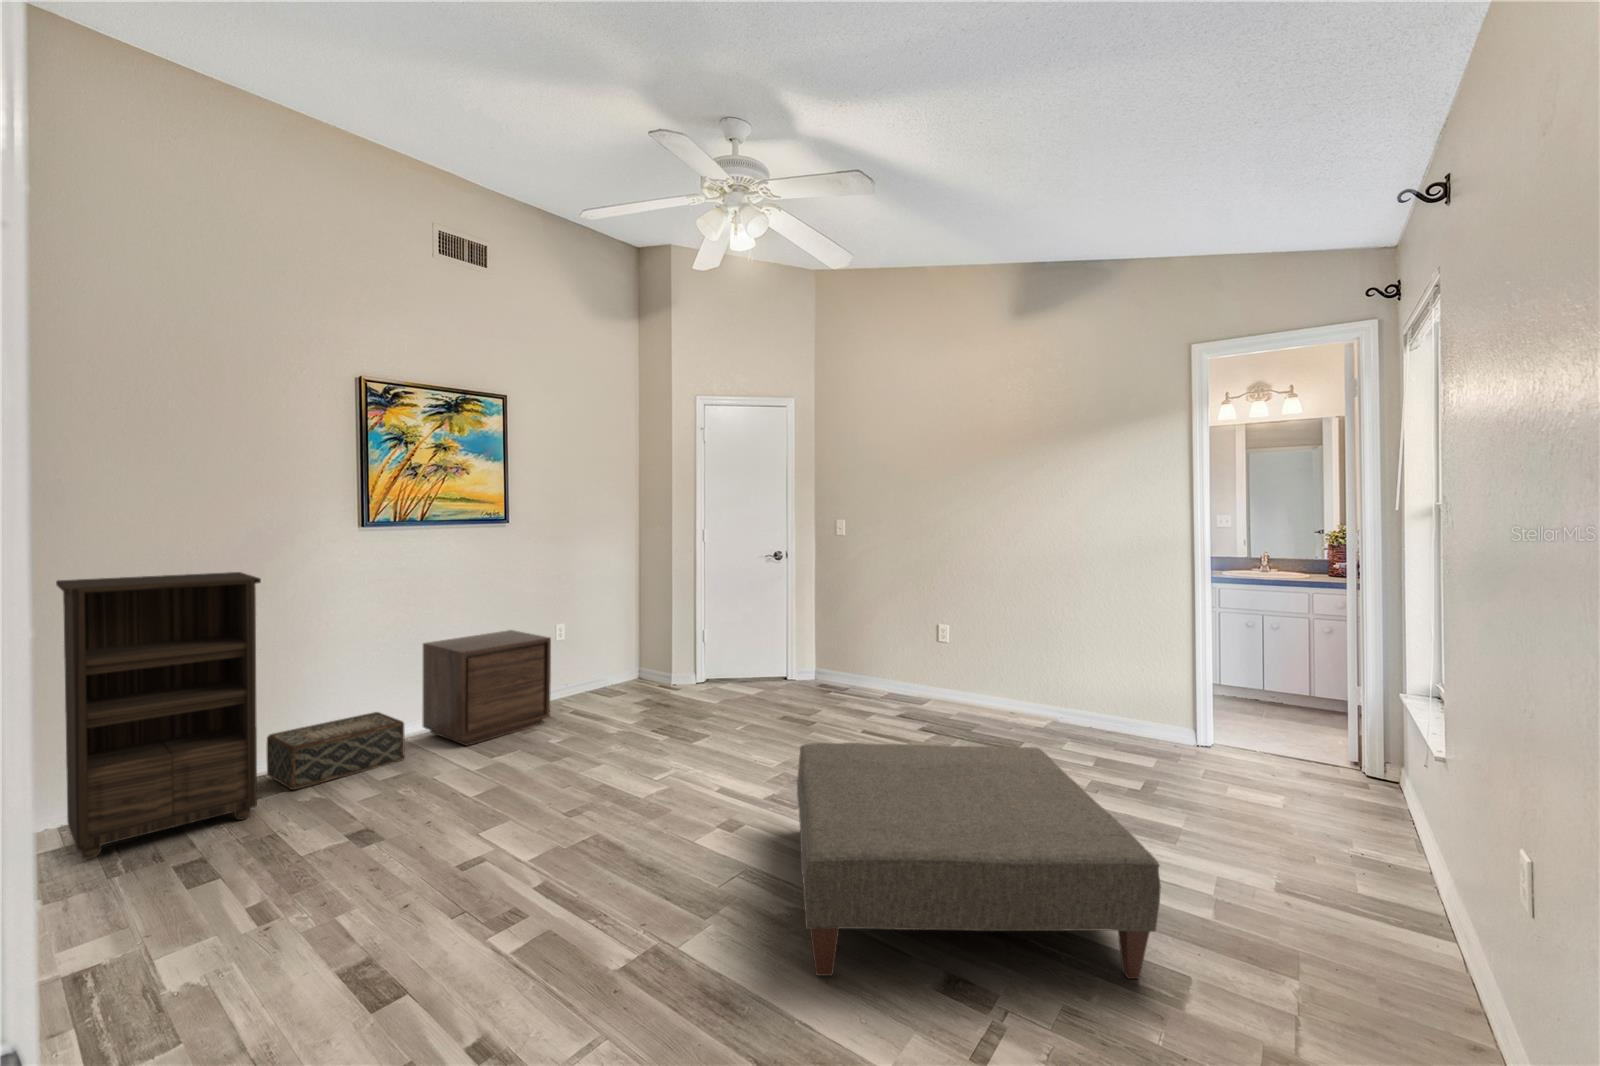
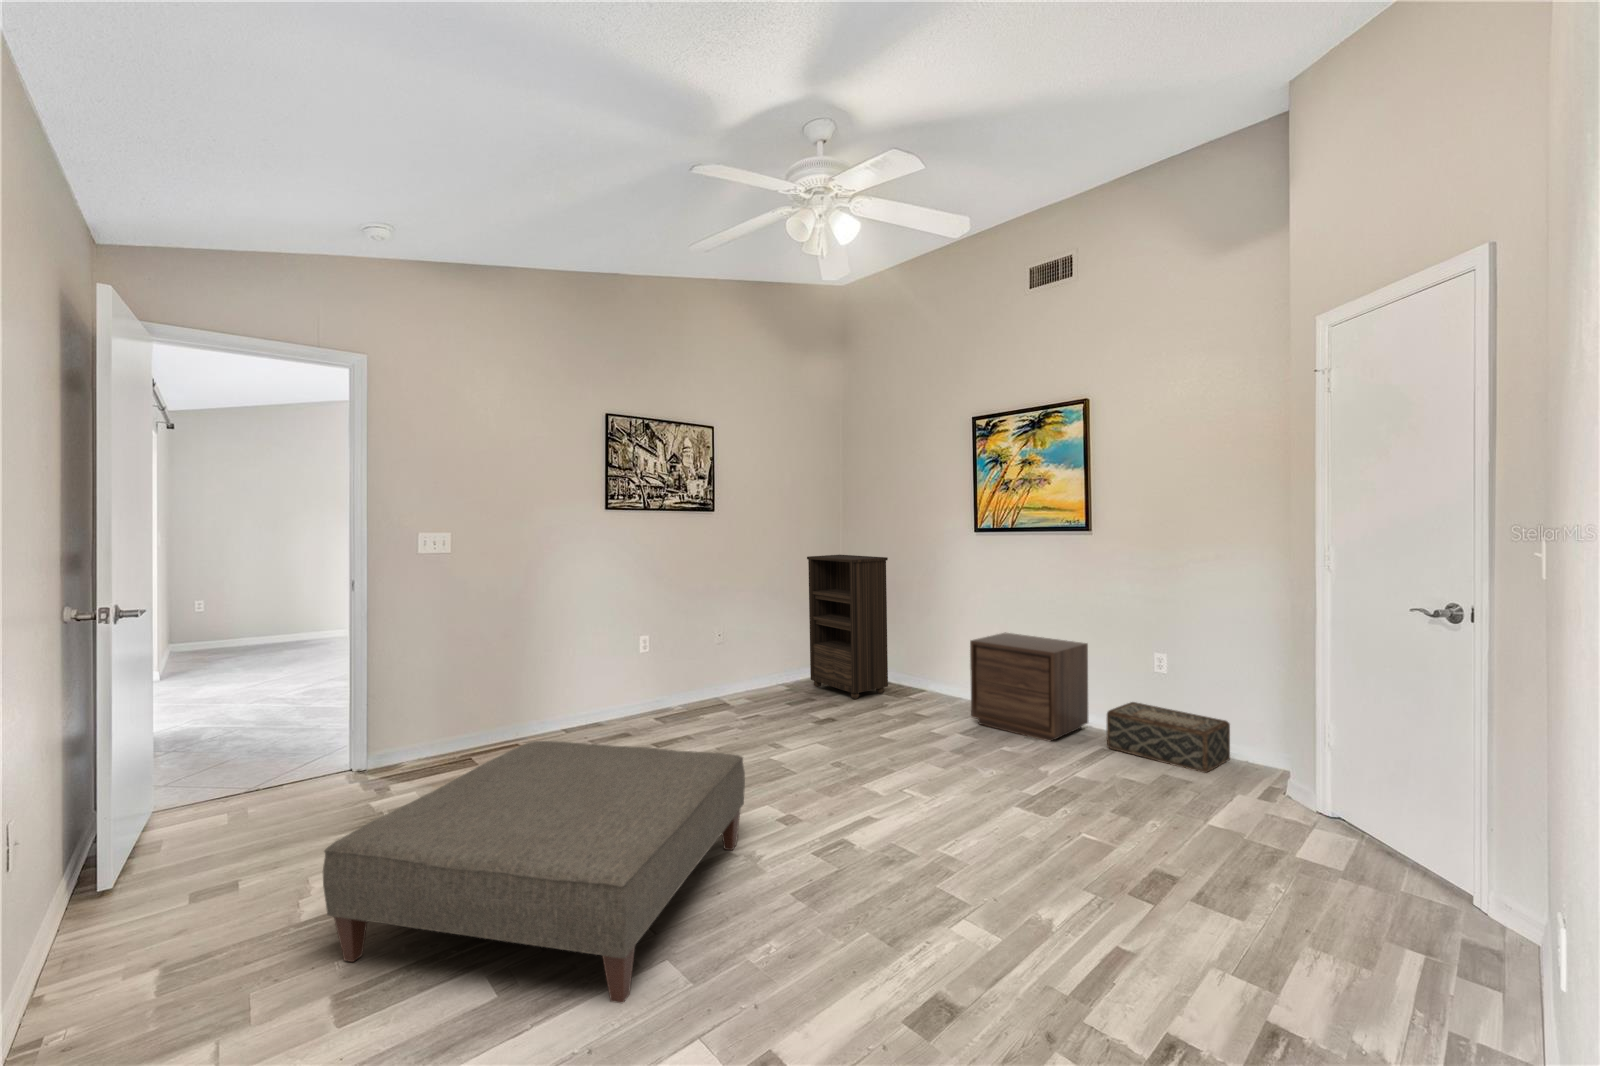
woven basket: present [267,712,404,790] -> present [1107,702,1230,773]

